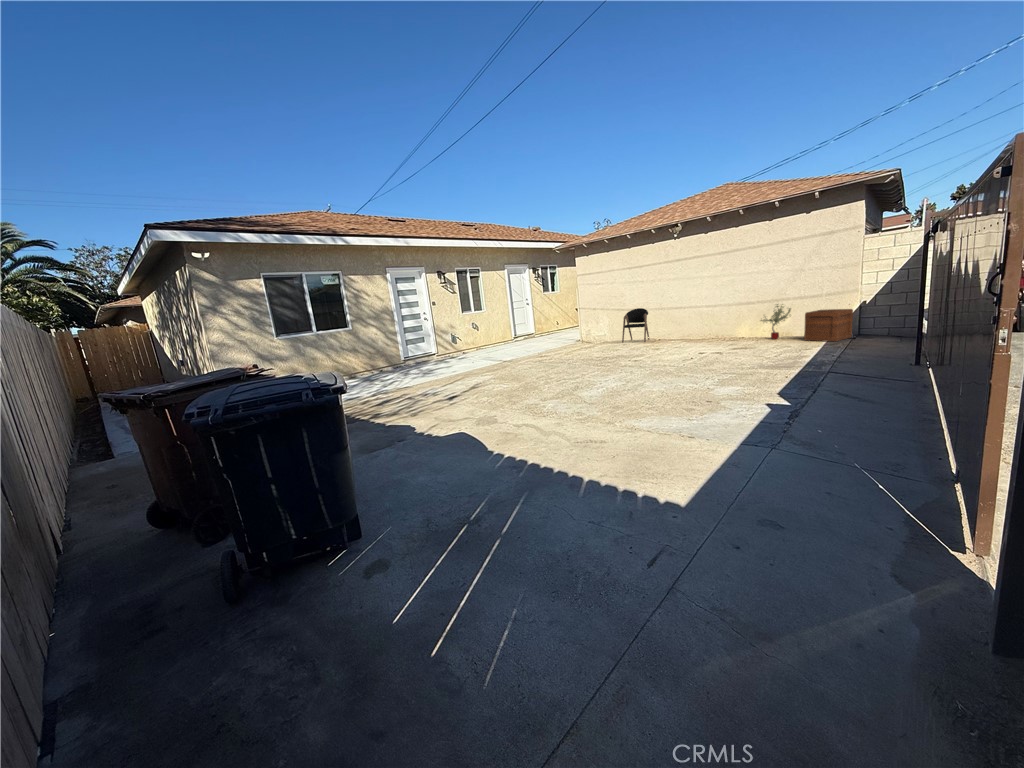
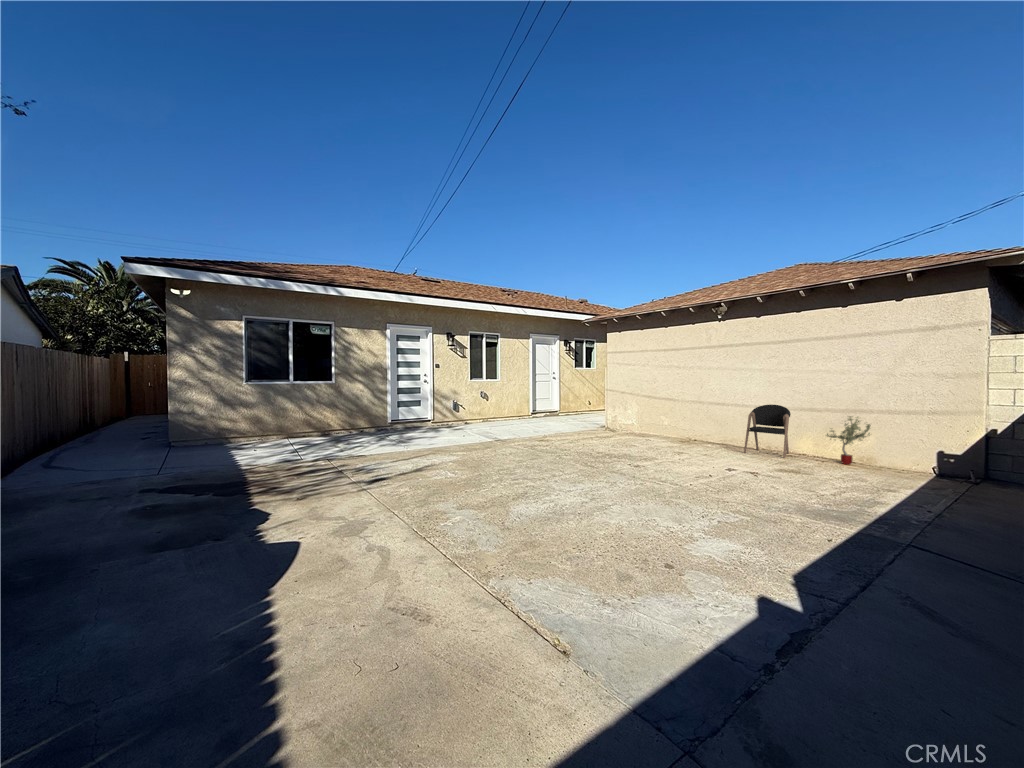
chair: present [622,308,649,342] -> present [744,405,791,458]
wooden crate: present [804,309,853,342] -> none [889,432,969,484]

